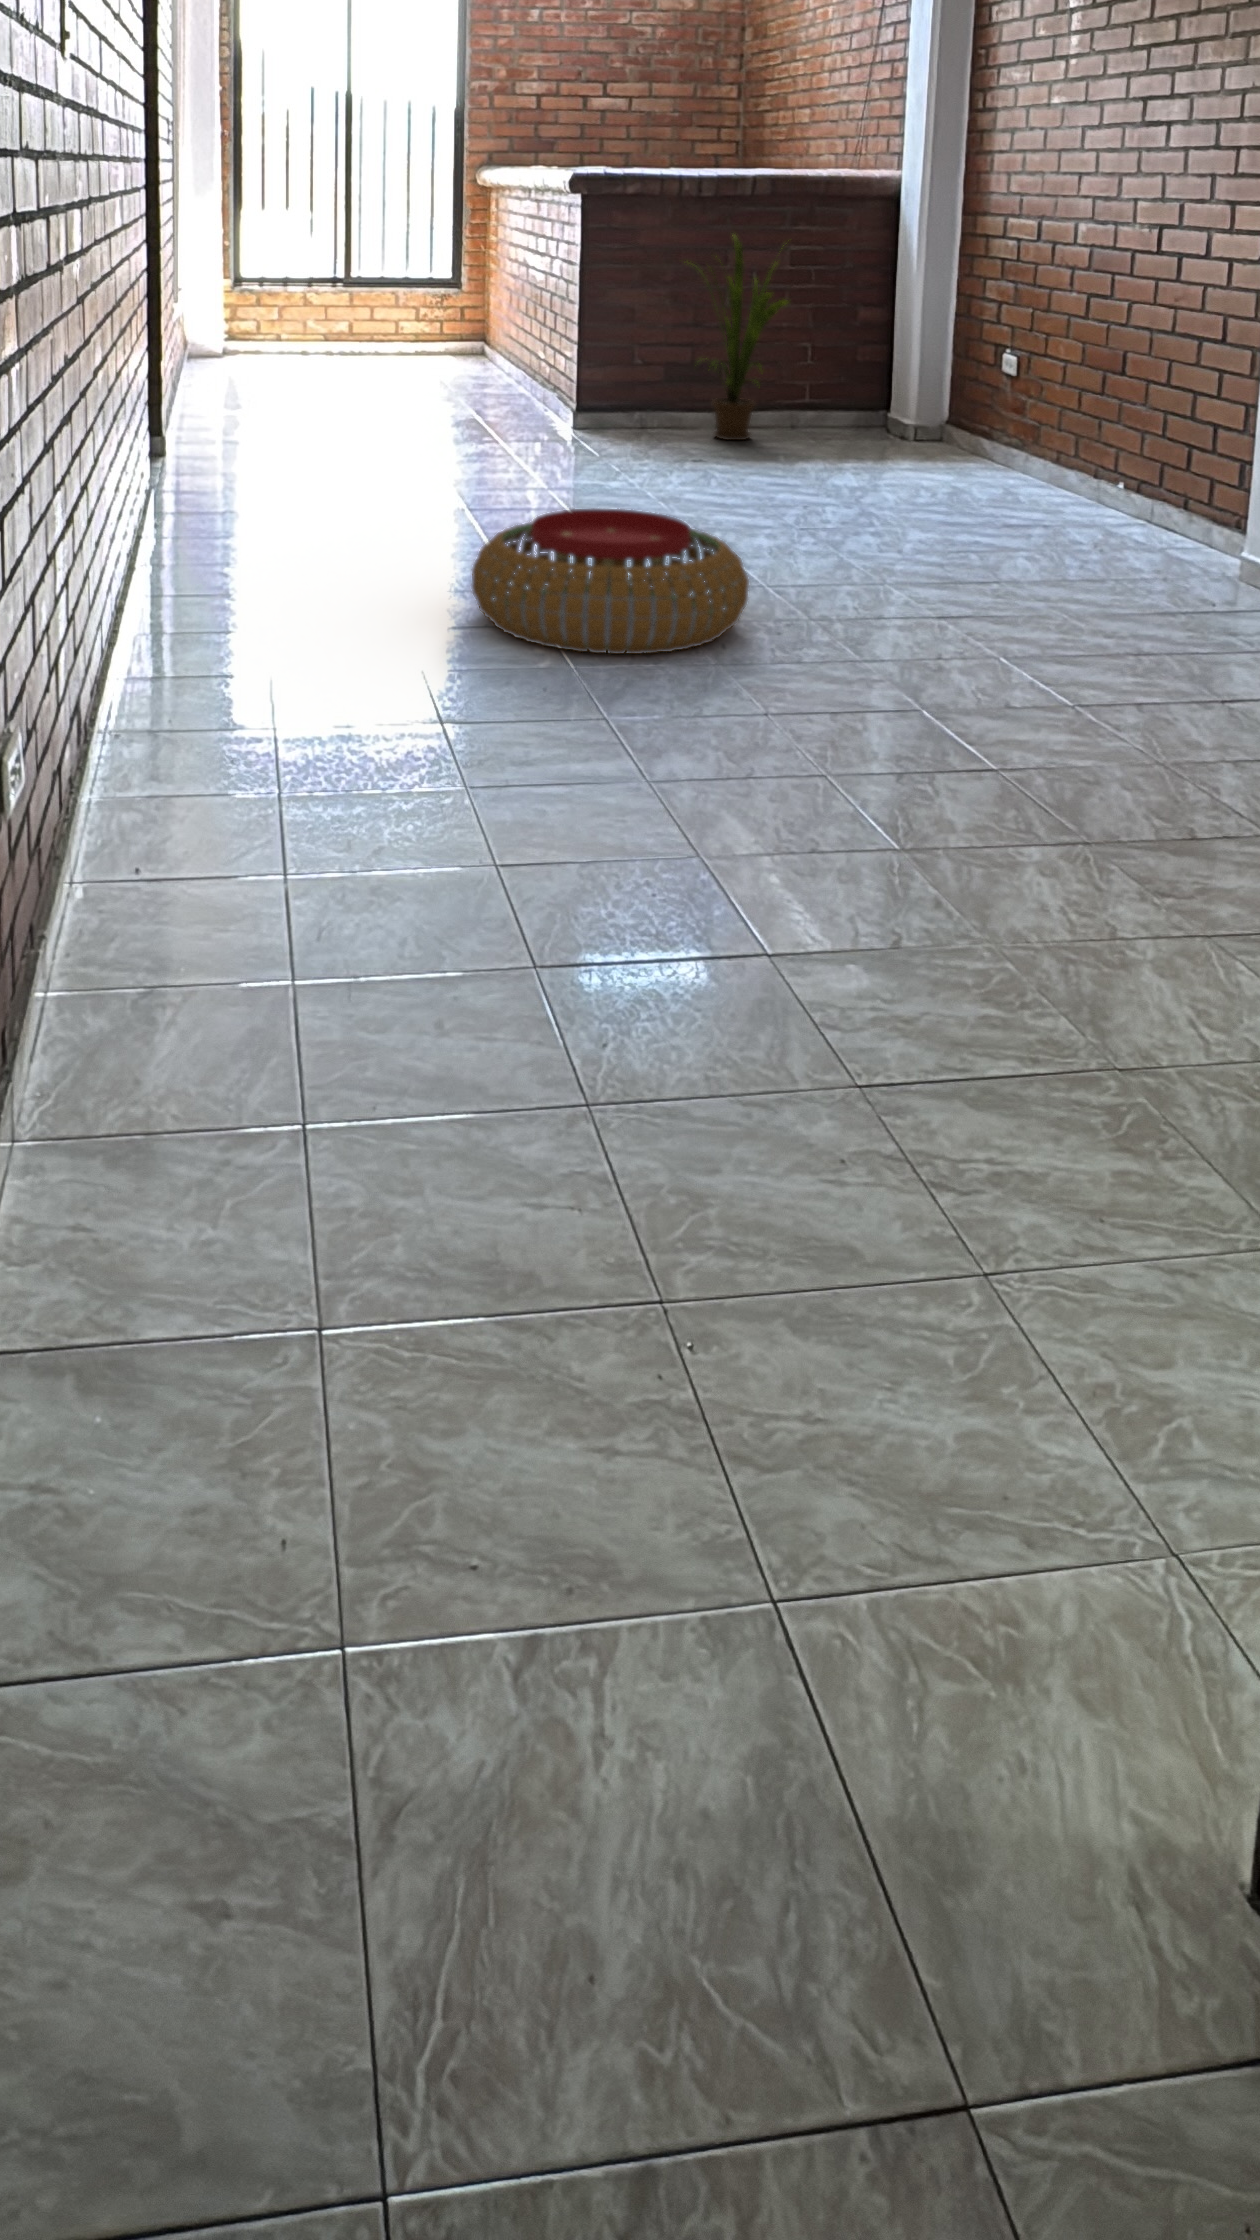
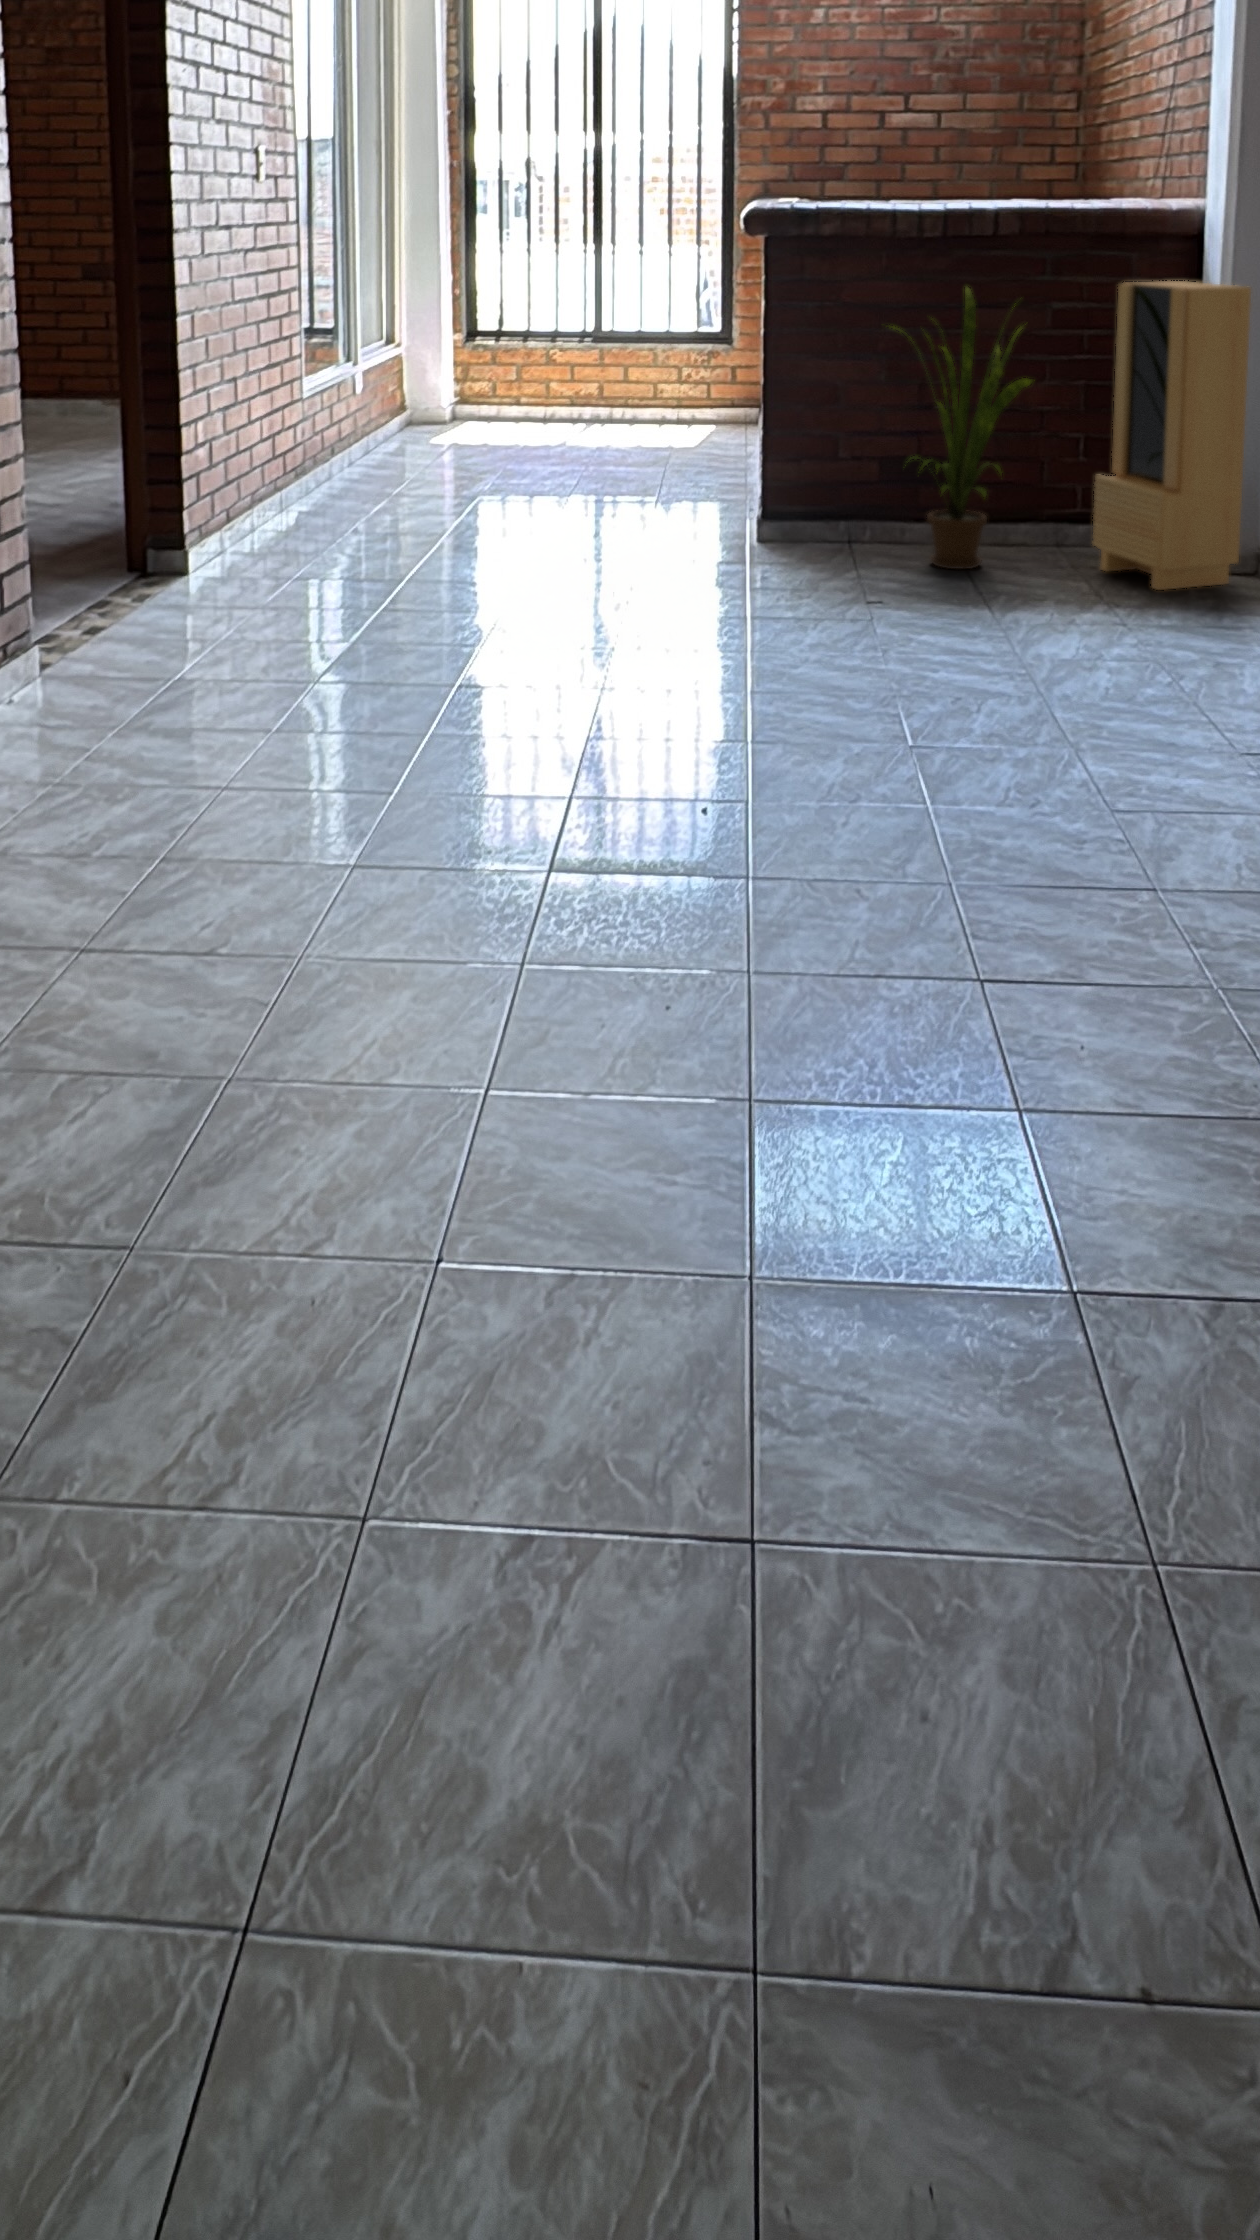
storage cabinet: none [829,229,946,449] -> present [1092,281,1251,590]
pouf: present [471,509,749,654] -> none [193,754,656,1048]

